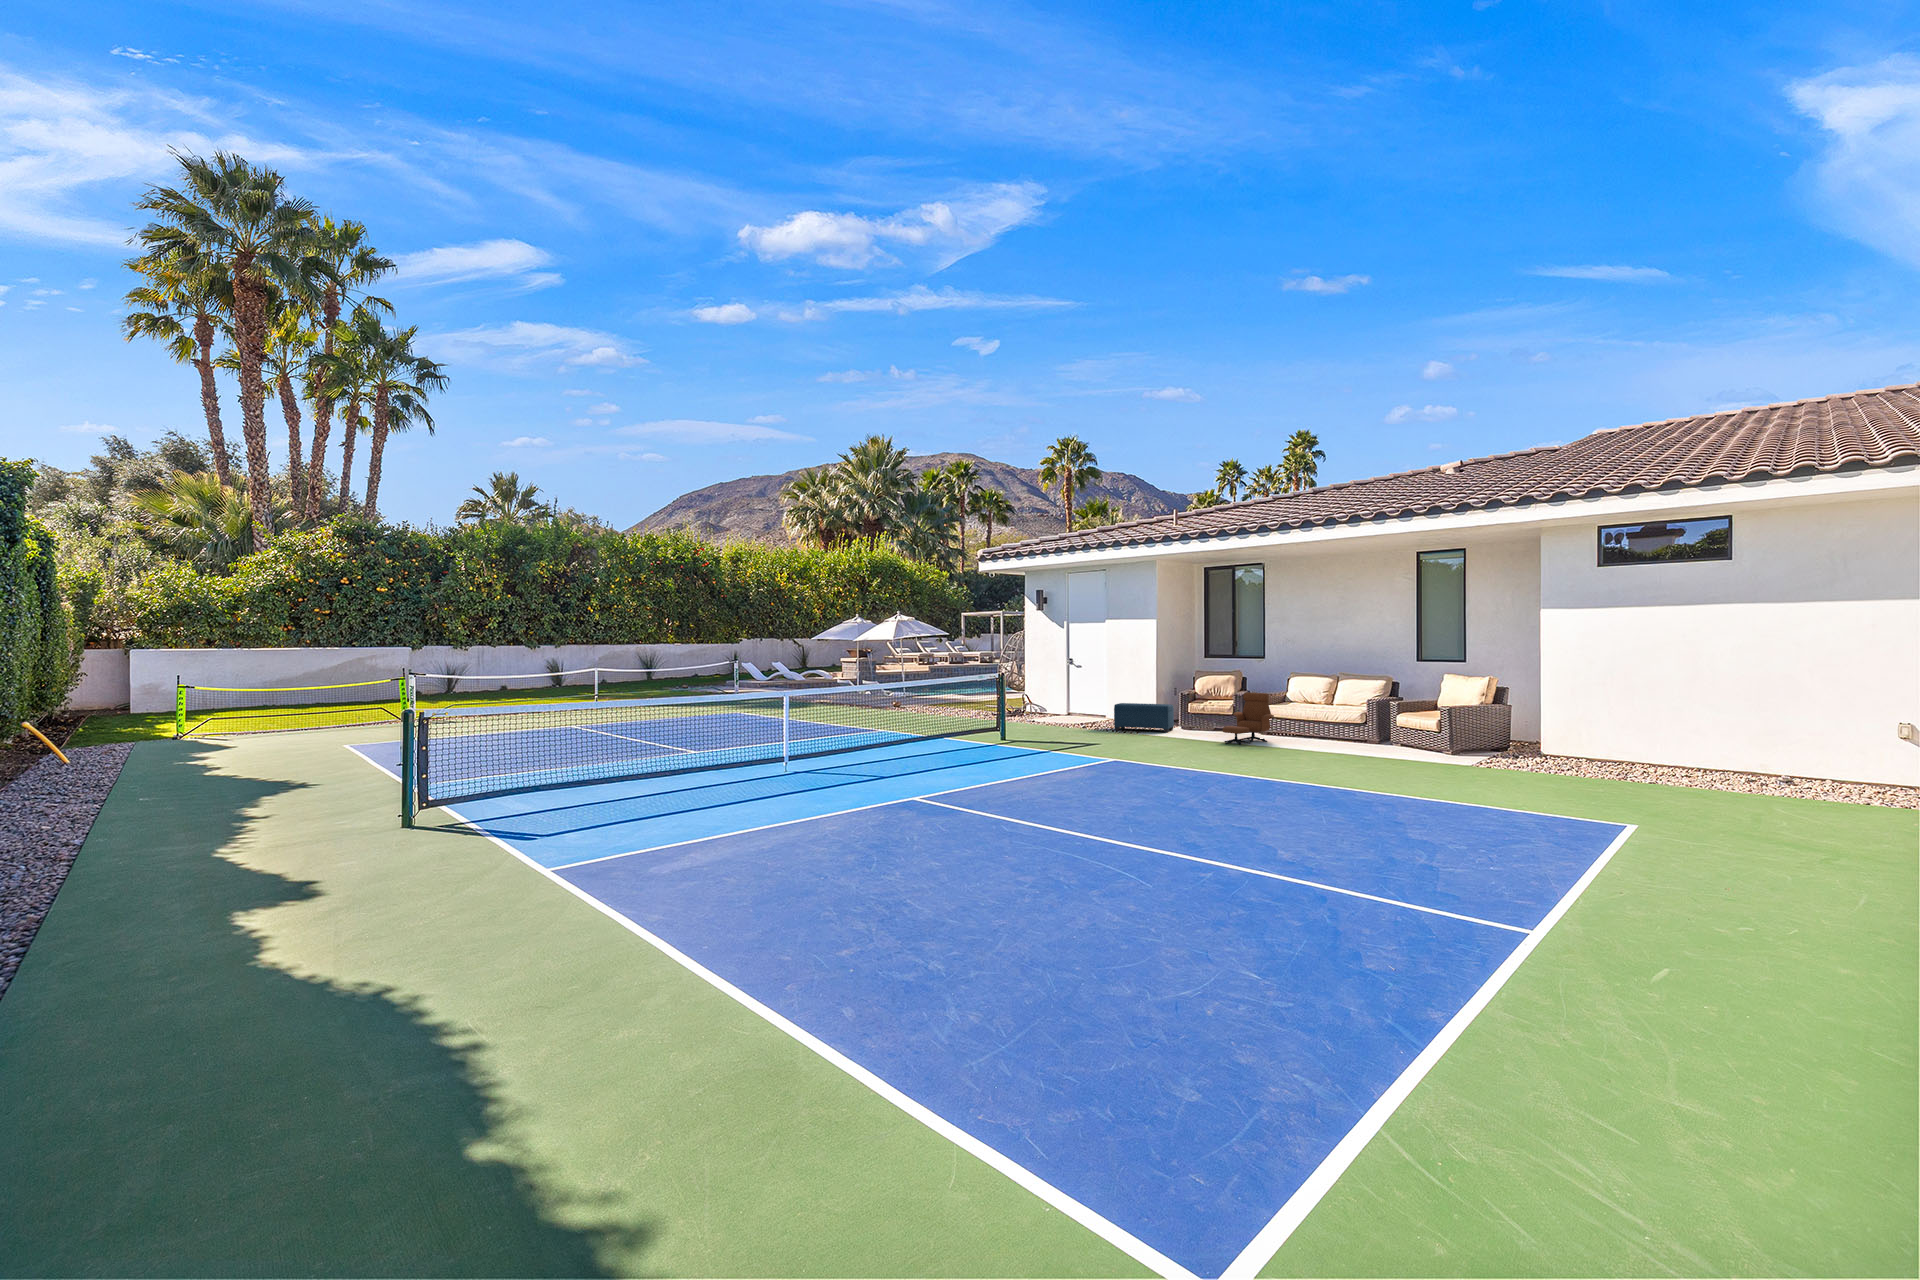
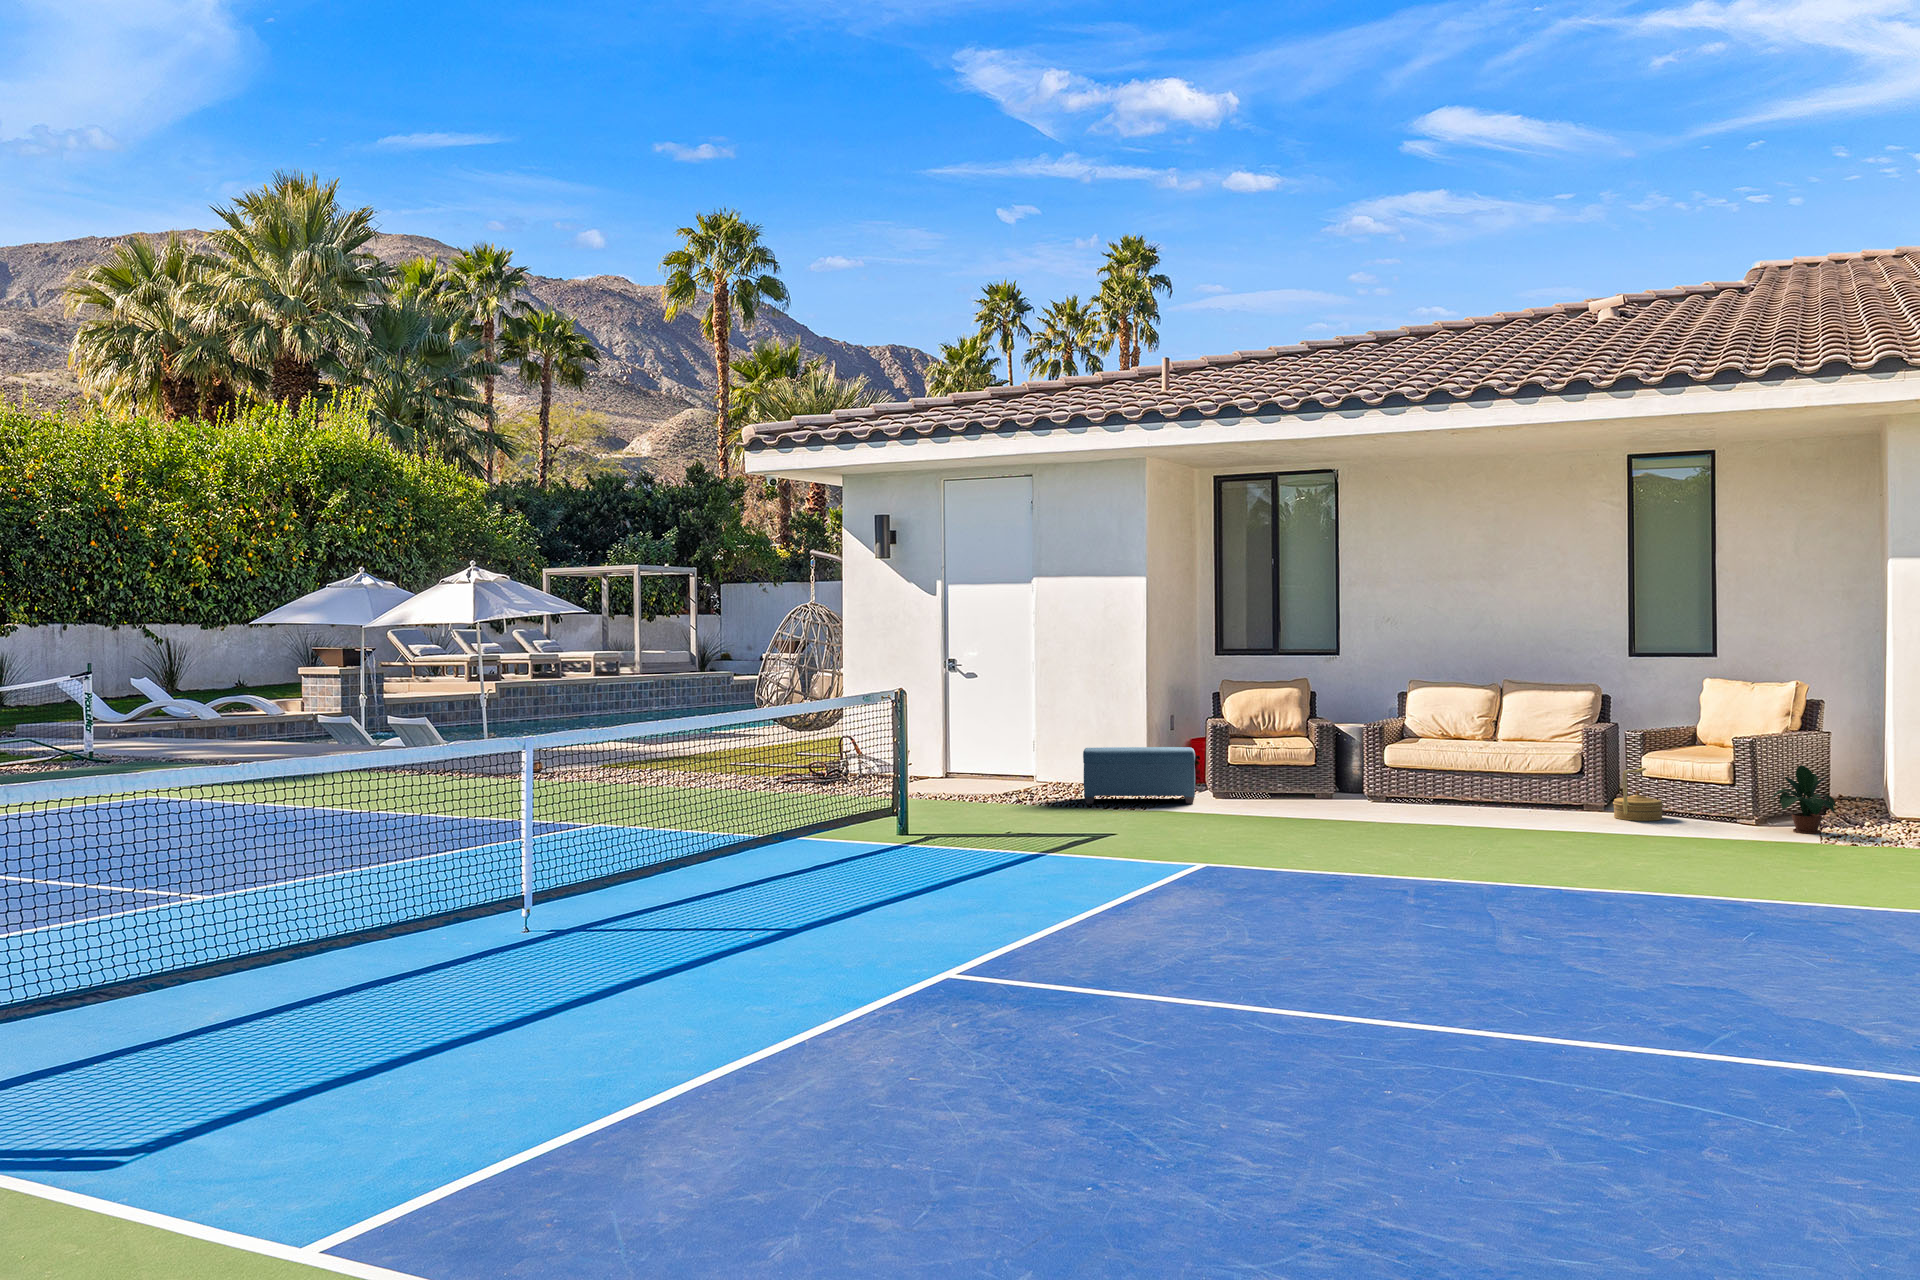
lounge chair: present [1223,693,1274,745] -> none [1333,720,1416,821]
woven basket: none [1379,723,1408,752] -> present [1613,768,1663,821]
potted plant: none [1456,724,1499,763] -> present [1773,765,1836,834]

